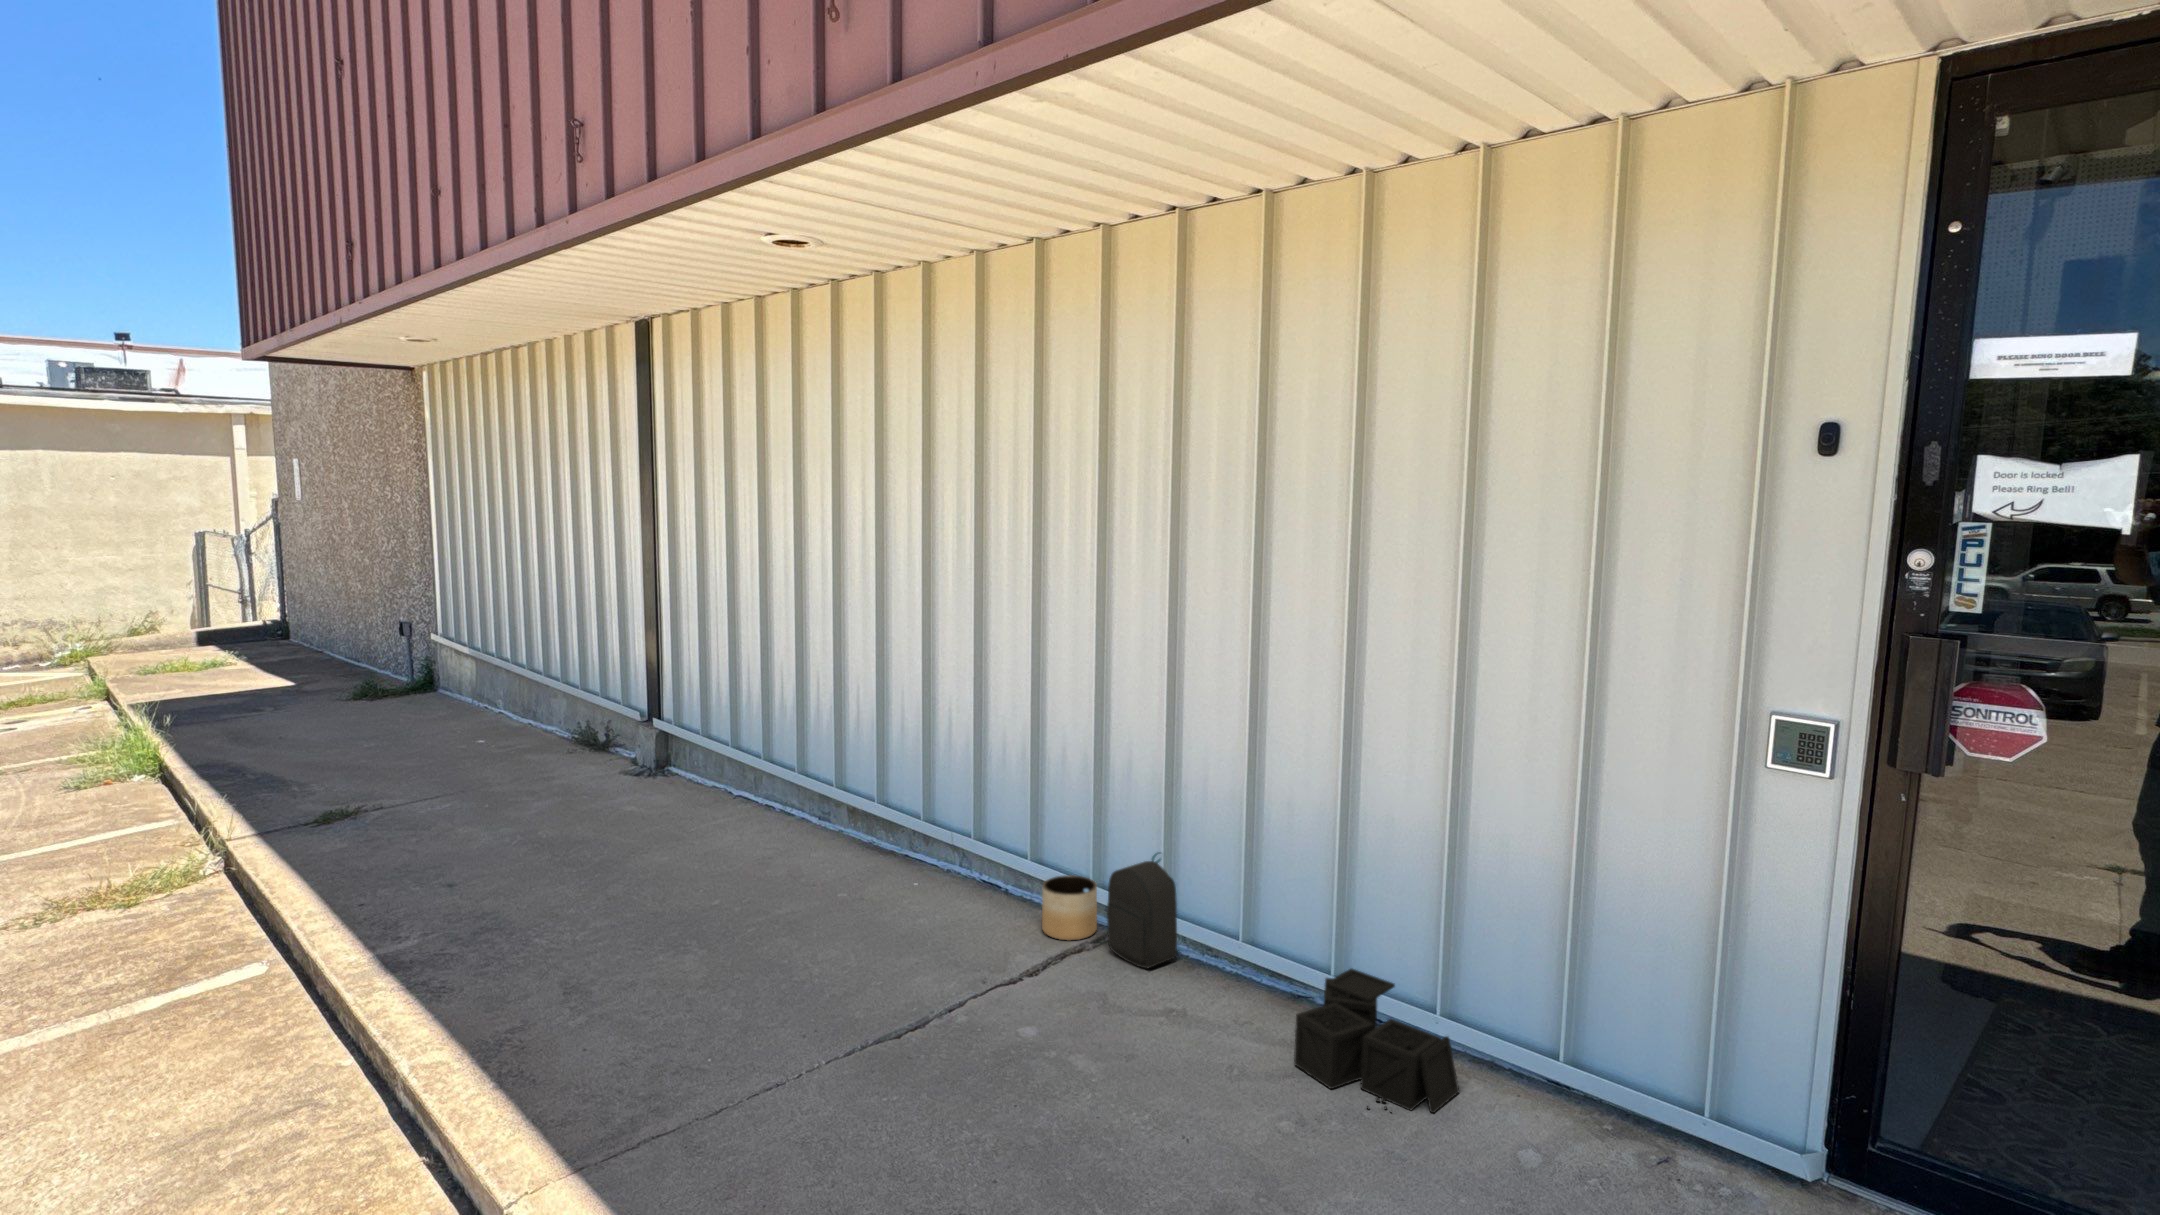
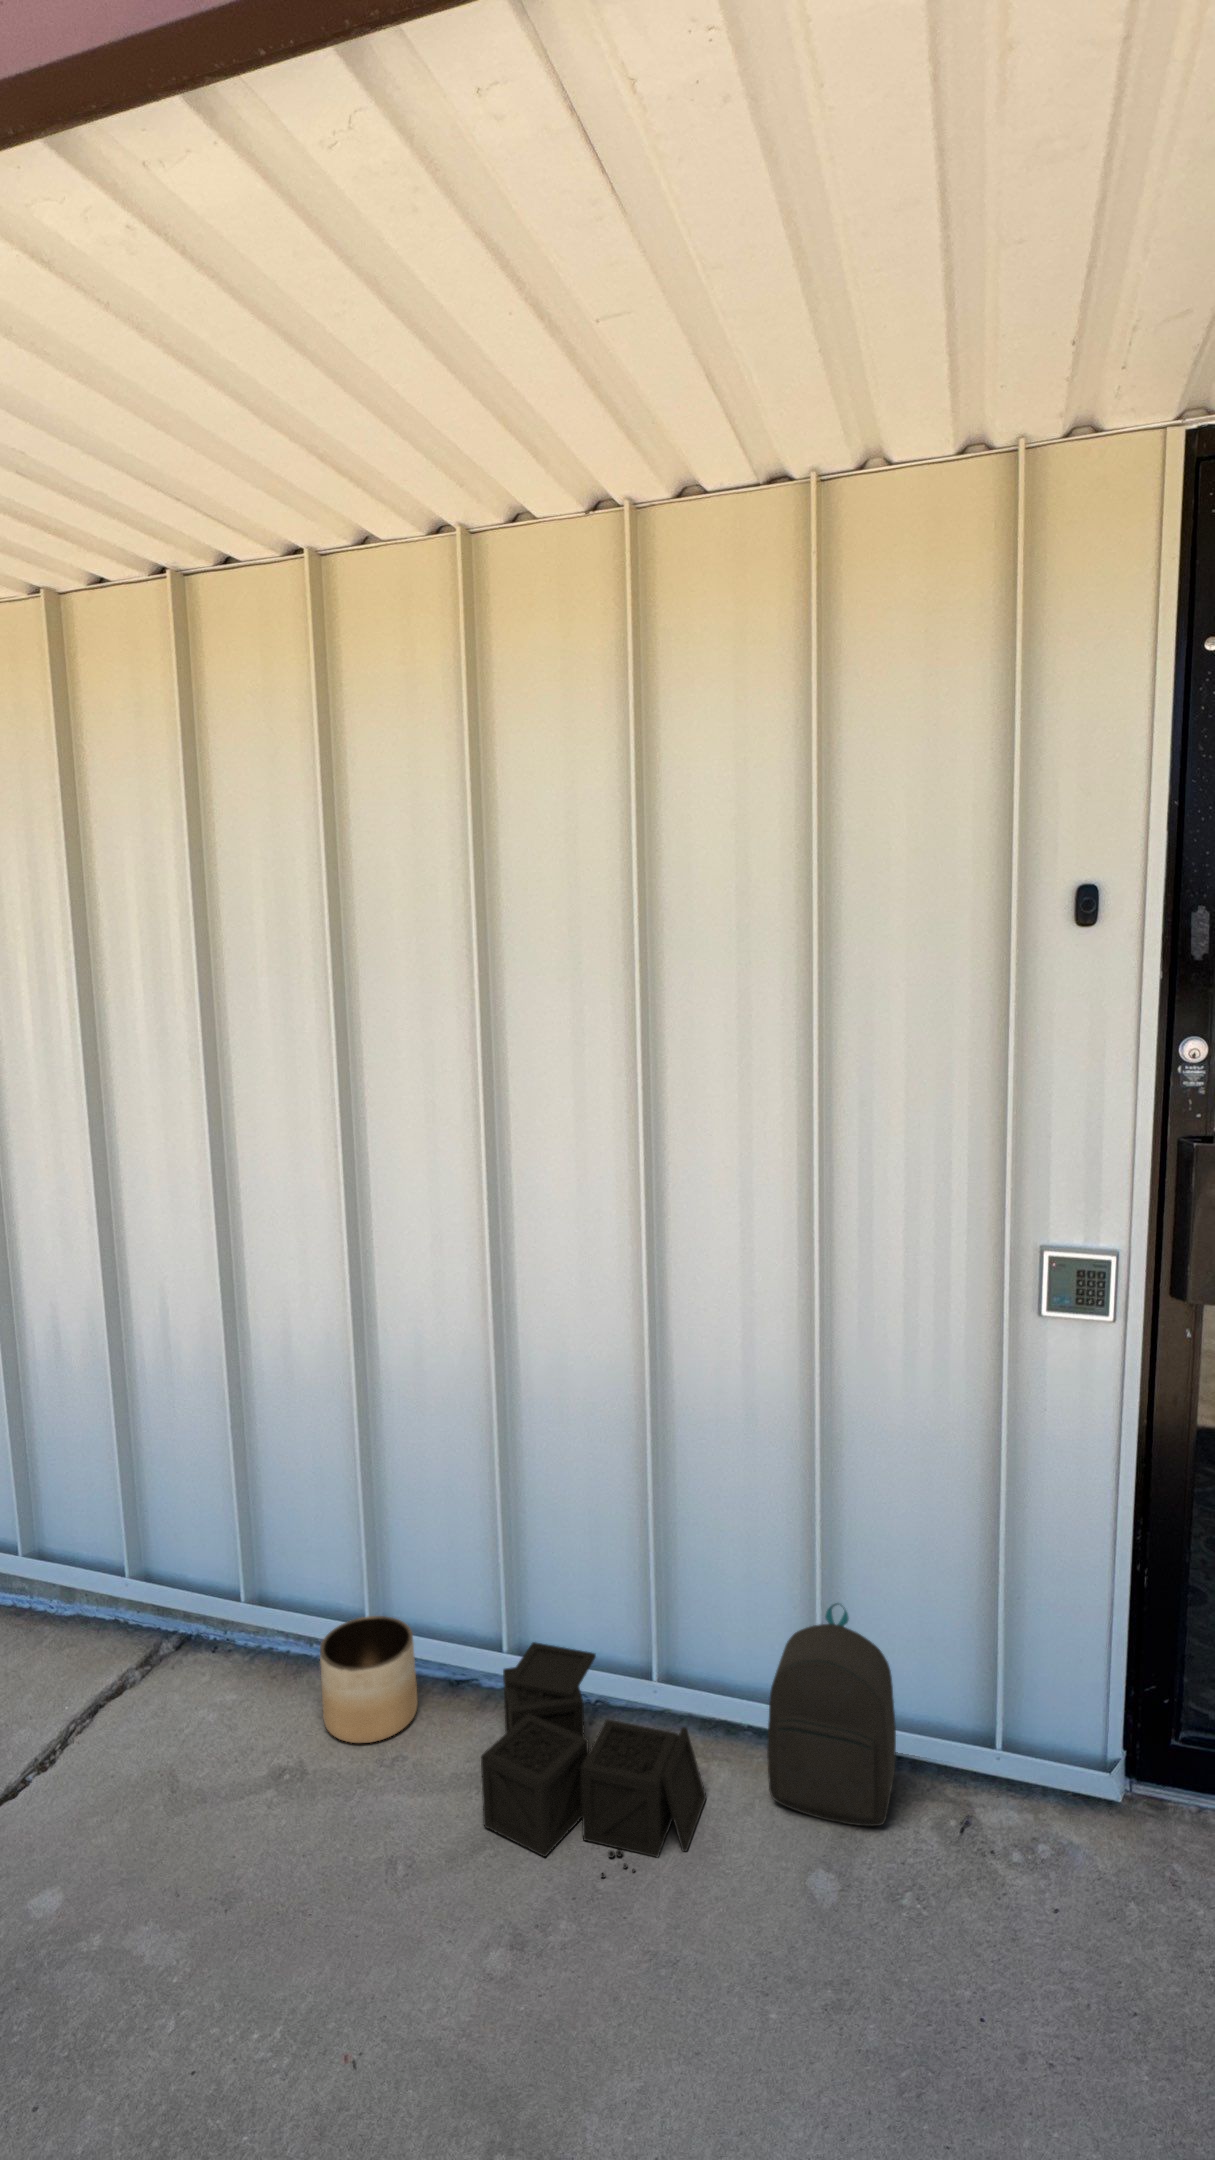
backpack: present [1107,852,1179,969] -> present [767,1603,896,1826]
planter: present [1042,875,1097,940] -> present [320,1616,417,1743]

